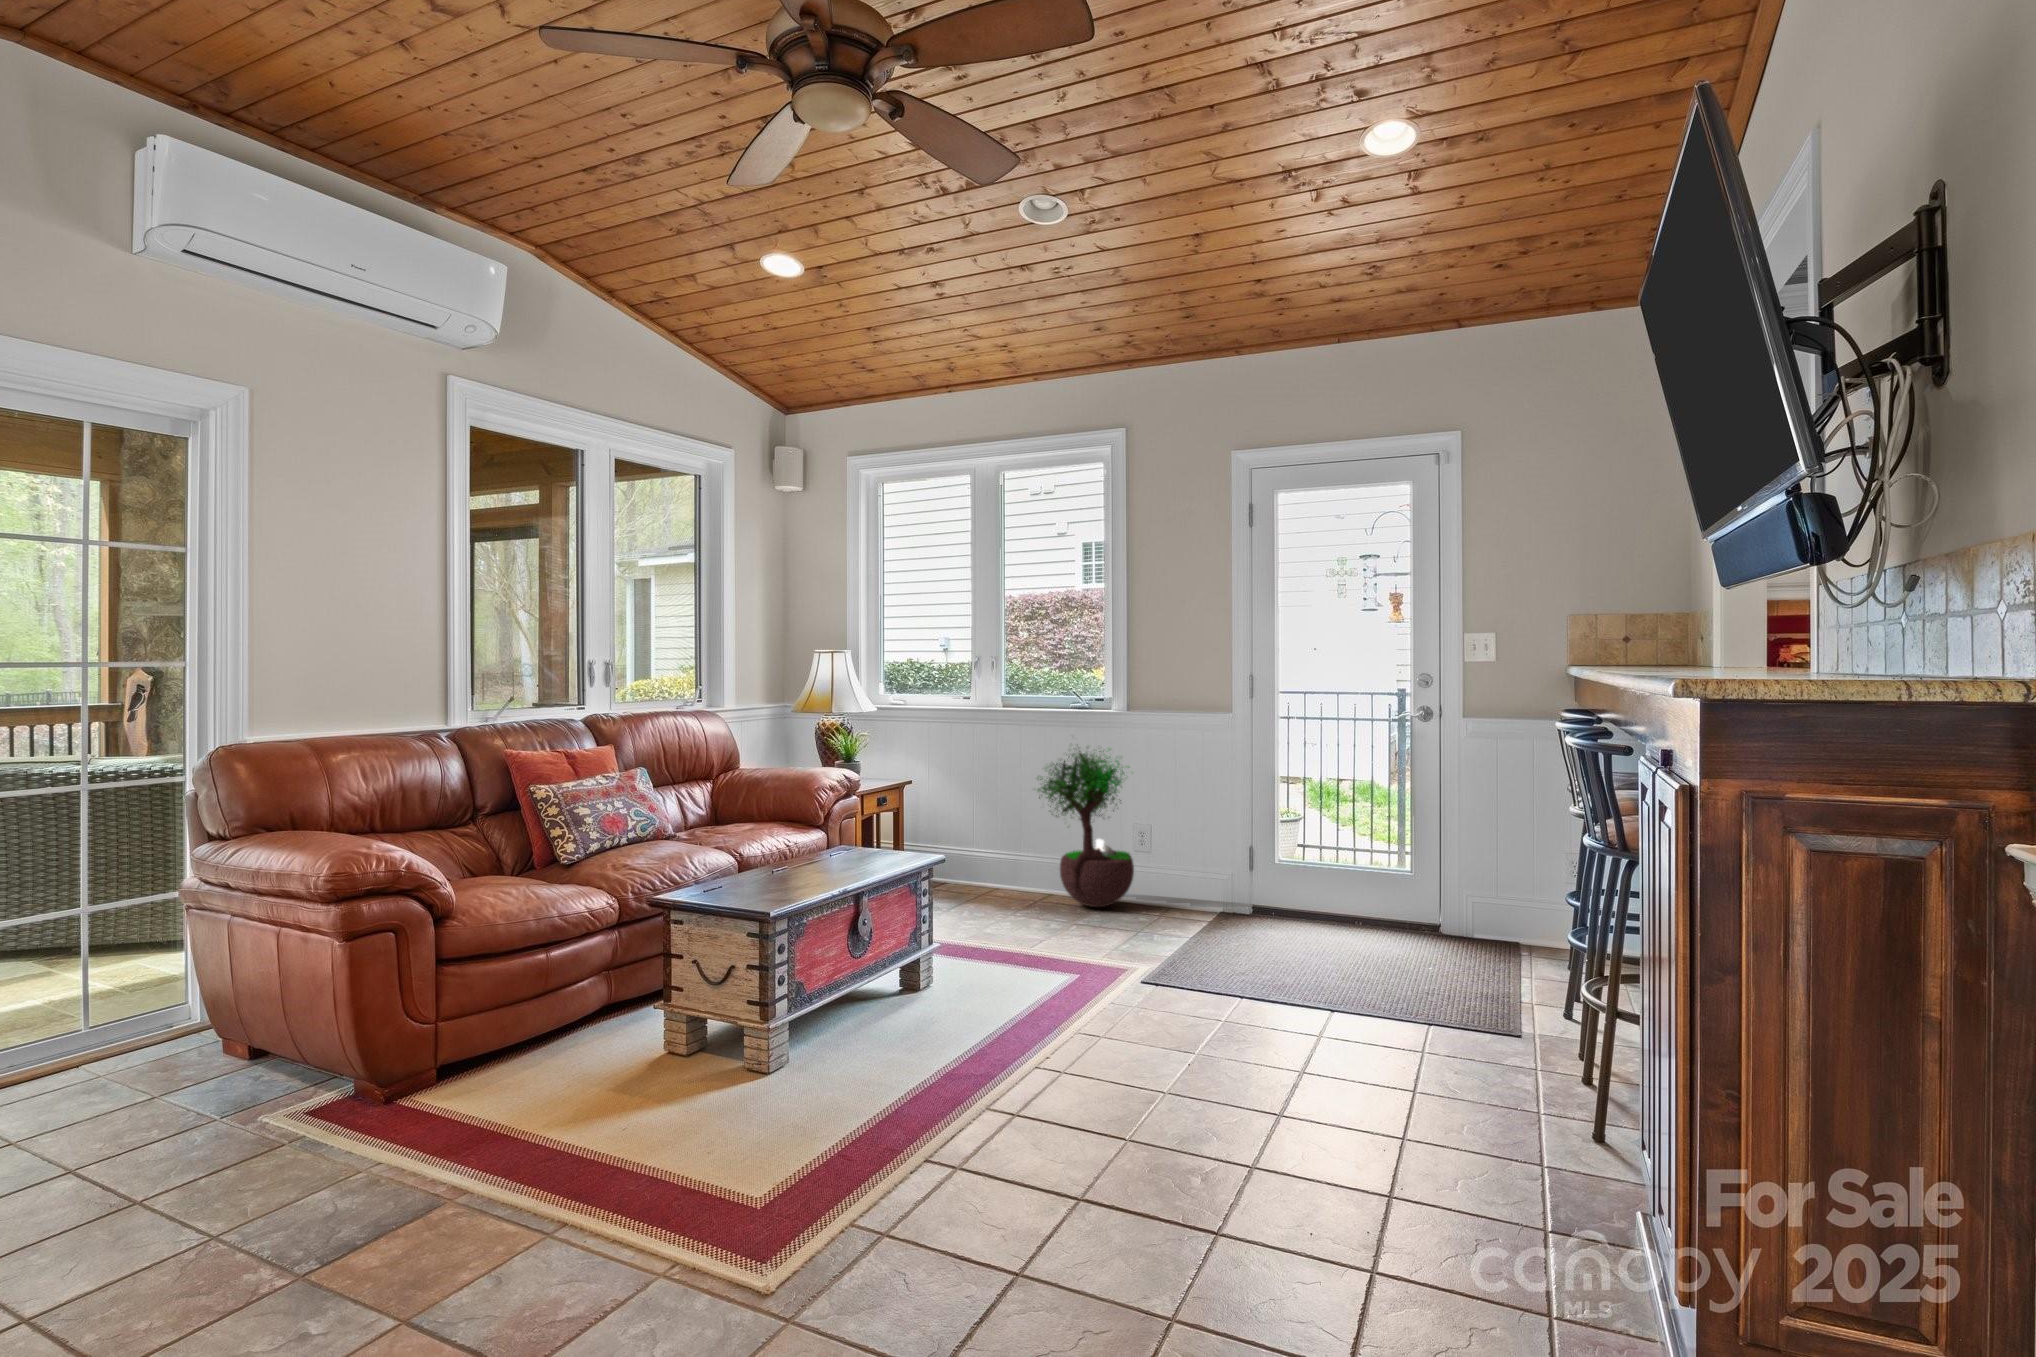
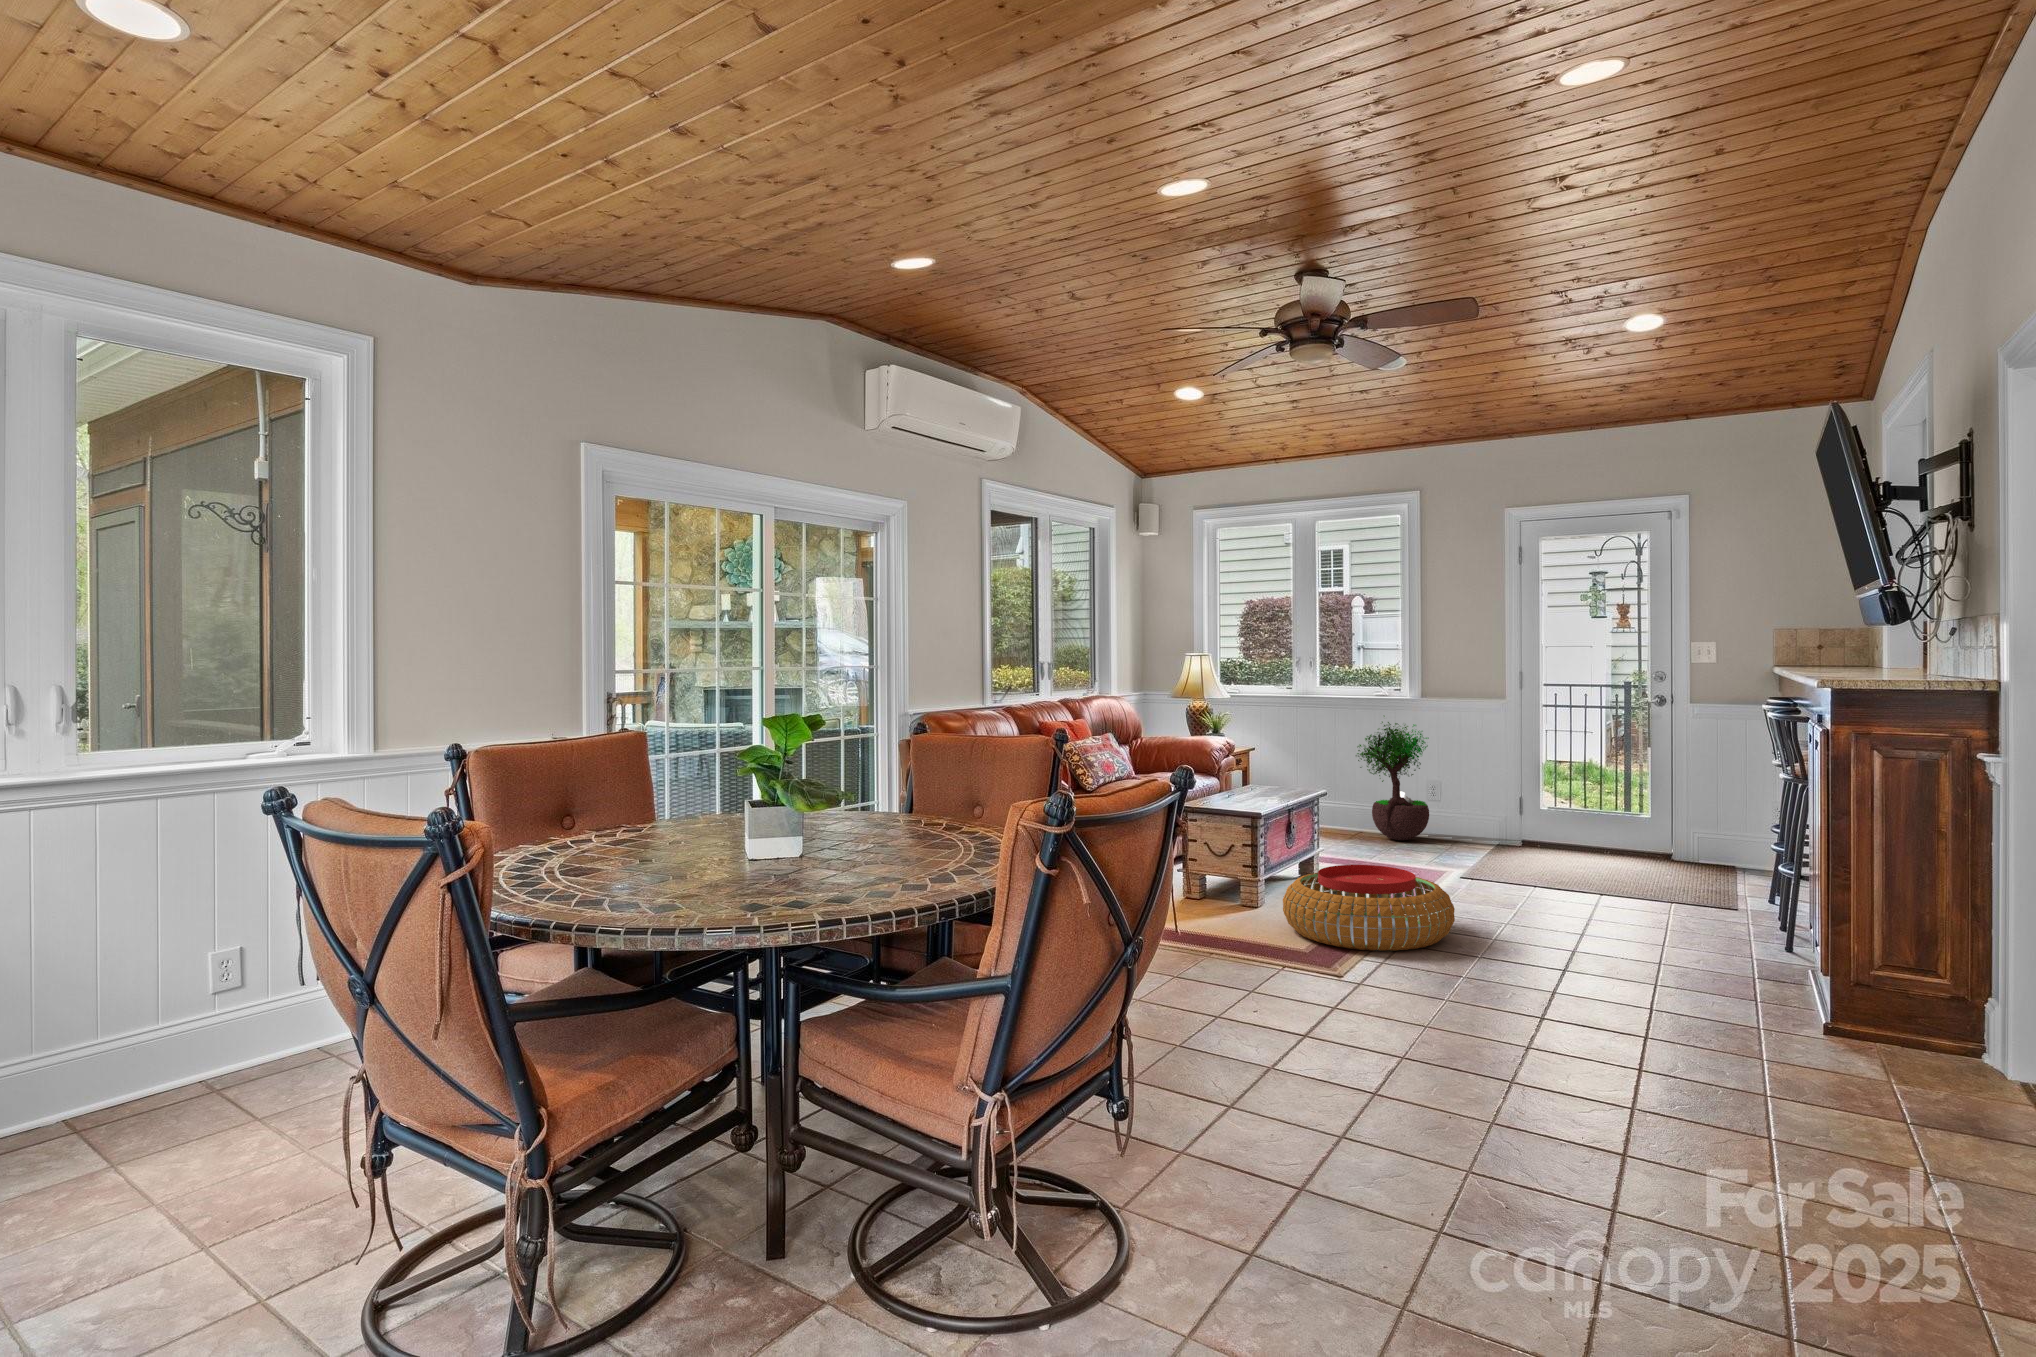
pouf: none [769,999,1060,1187] -> present [1283,865,1455,951]

